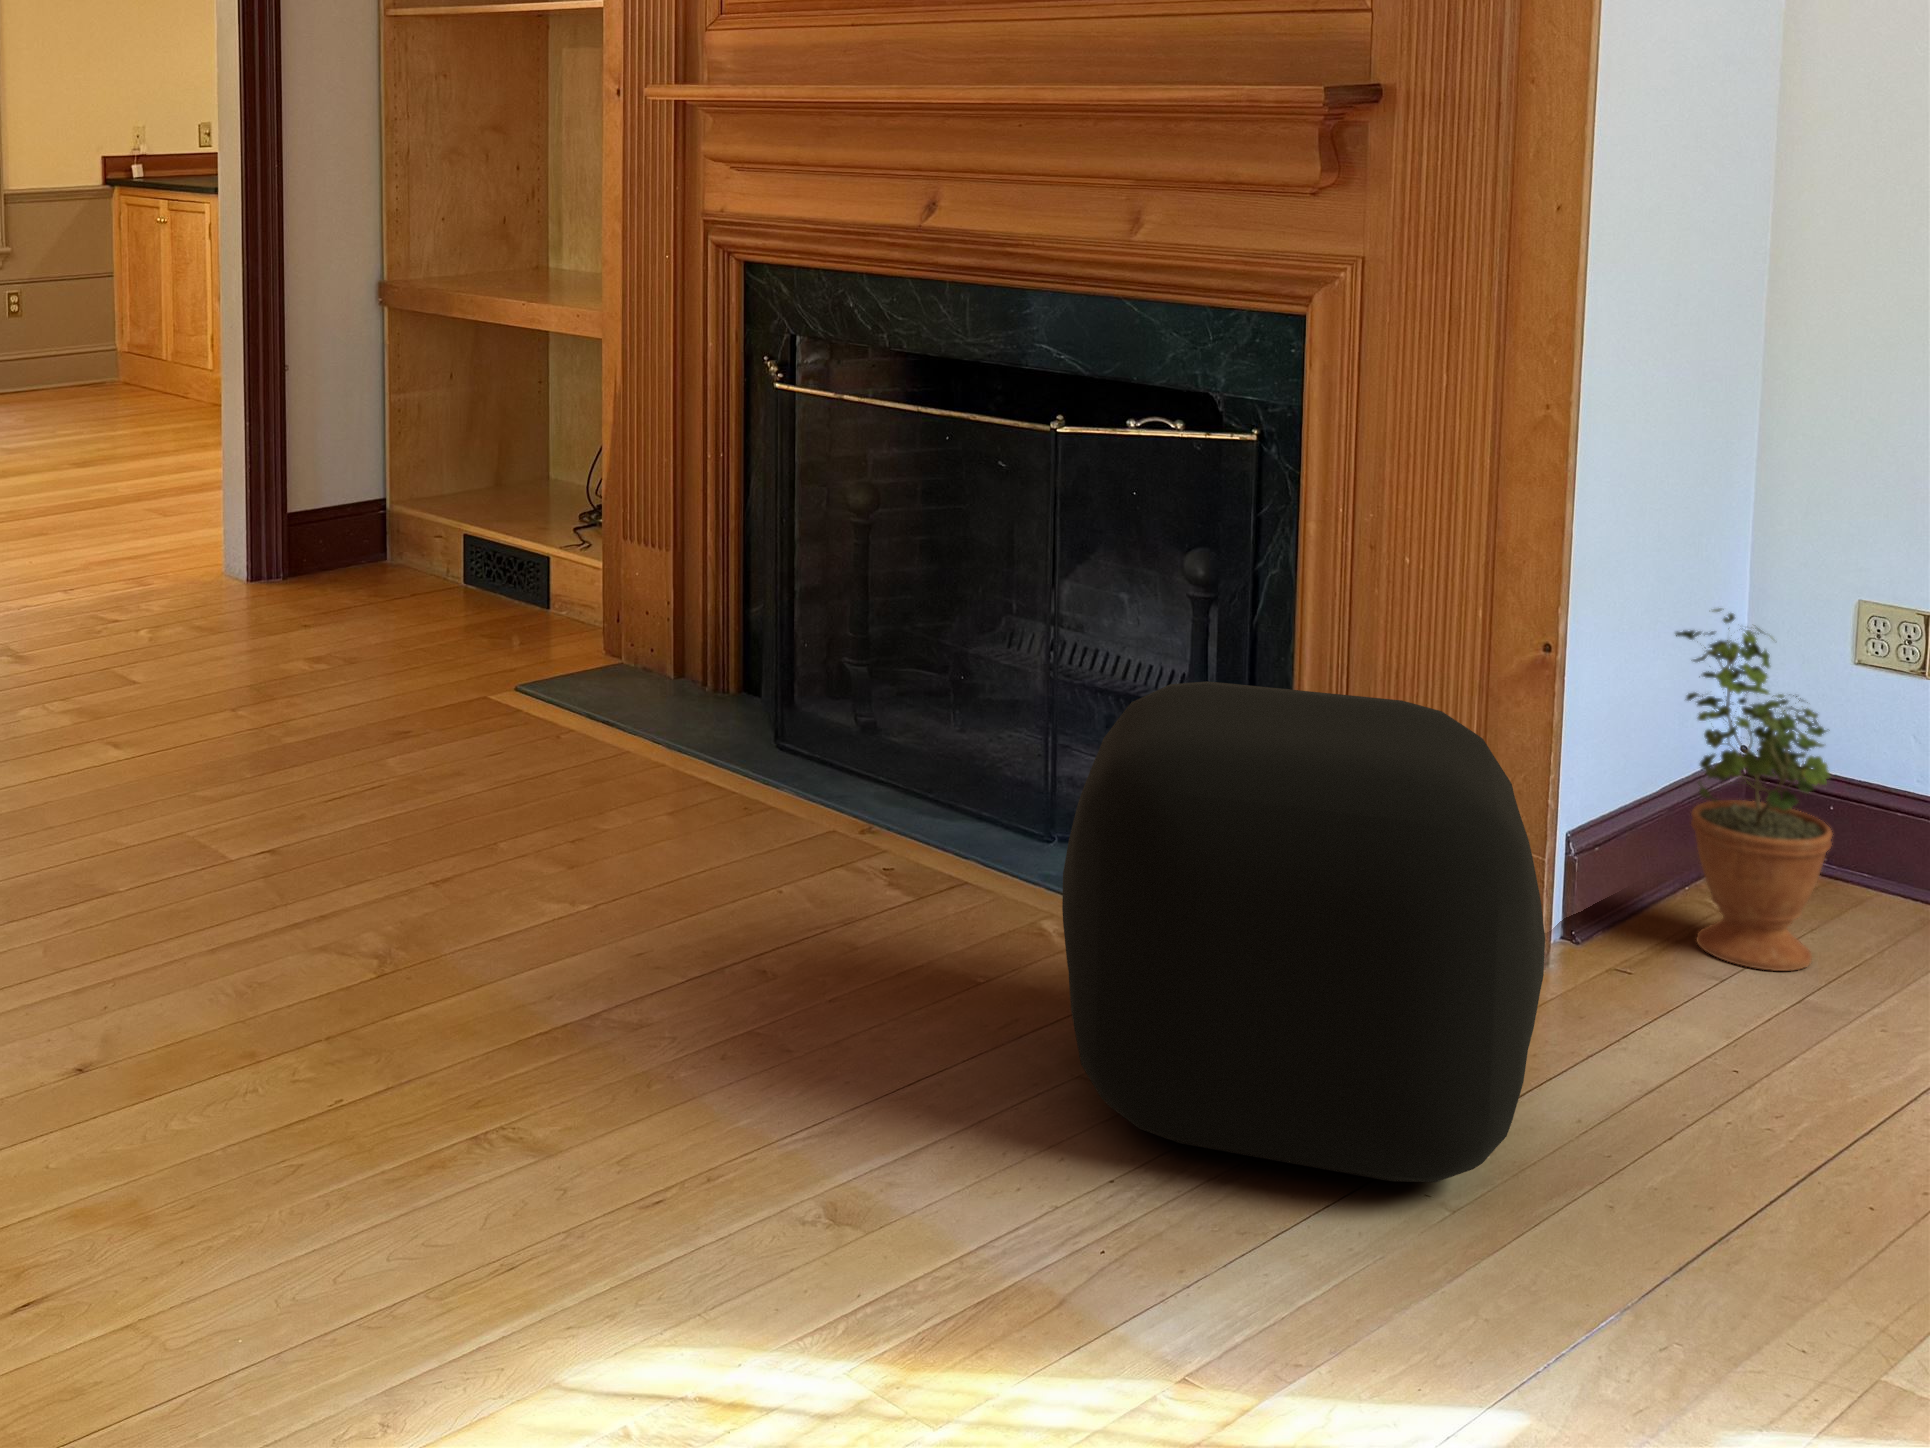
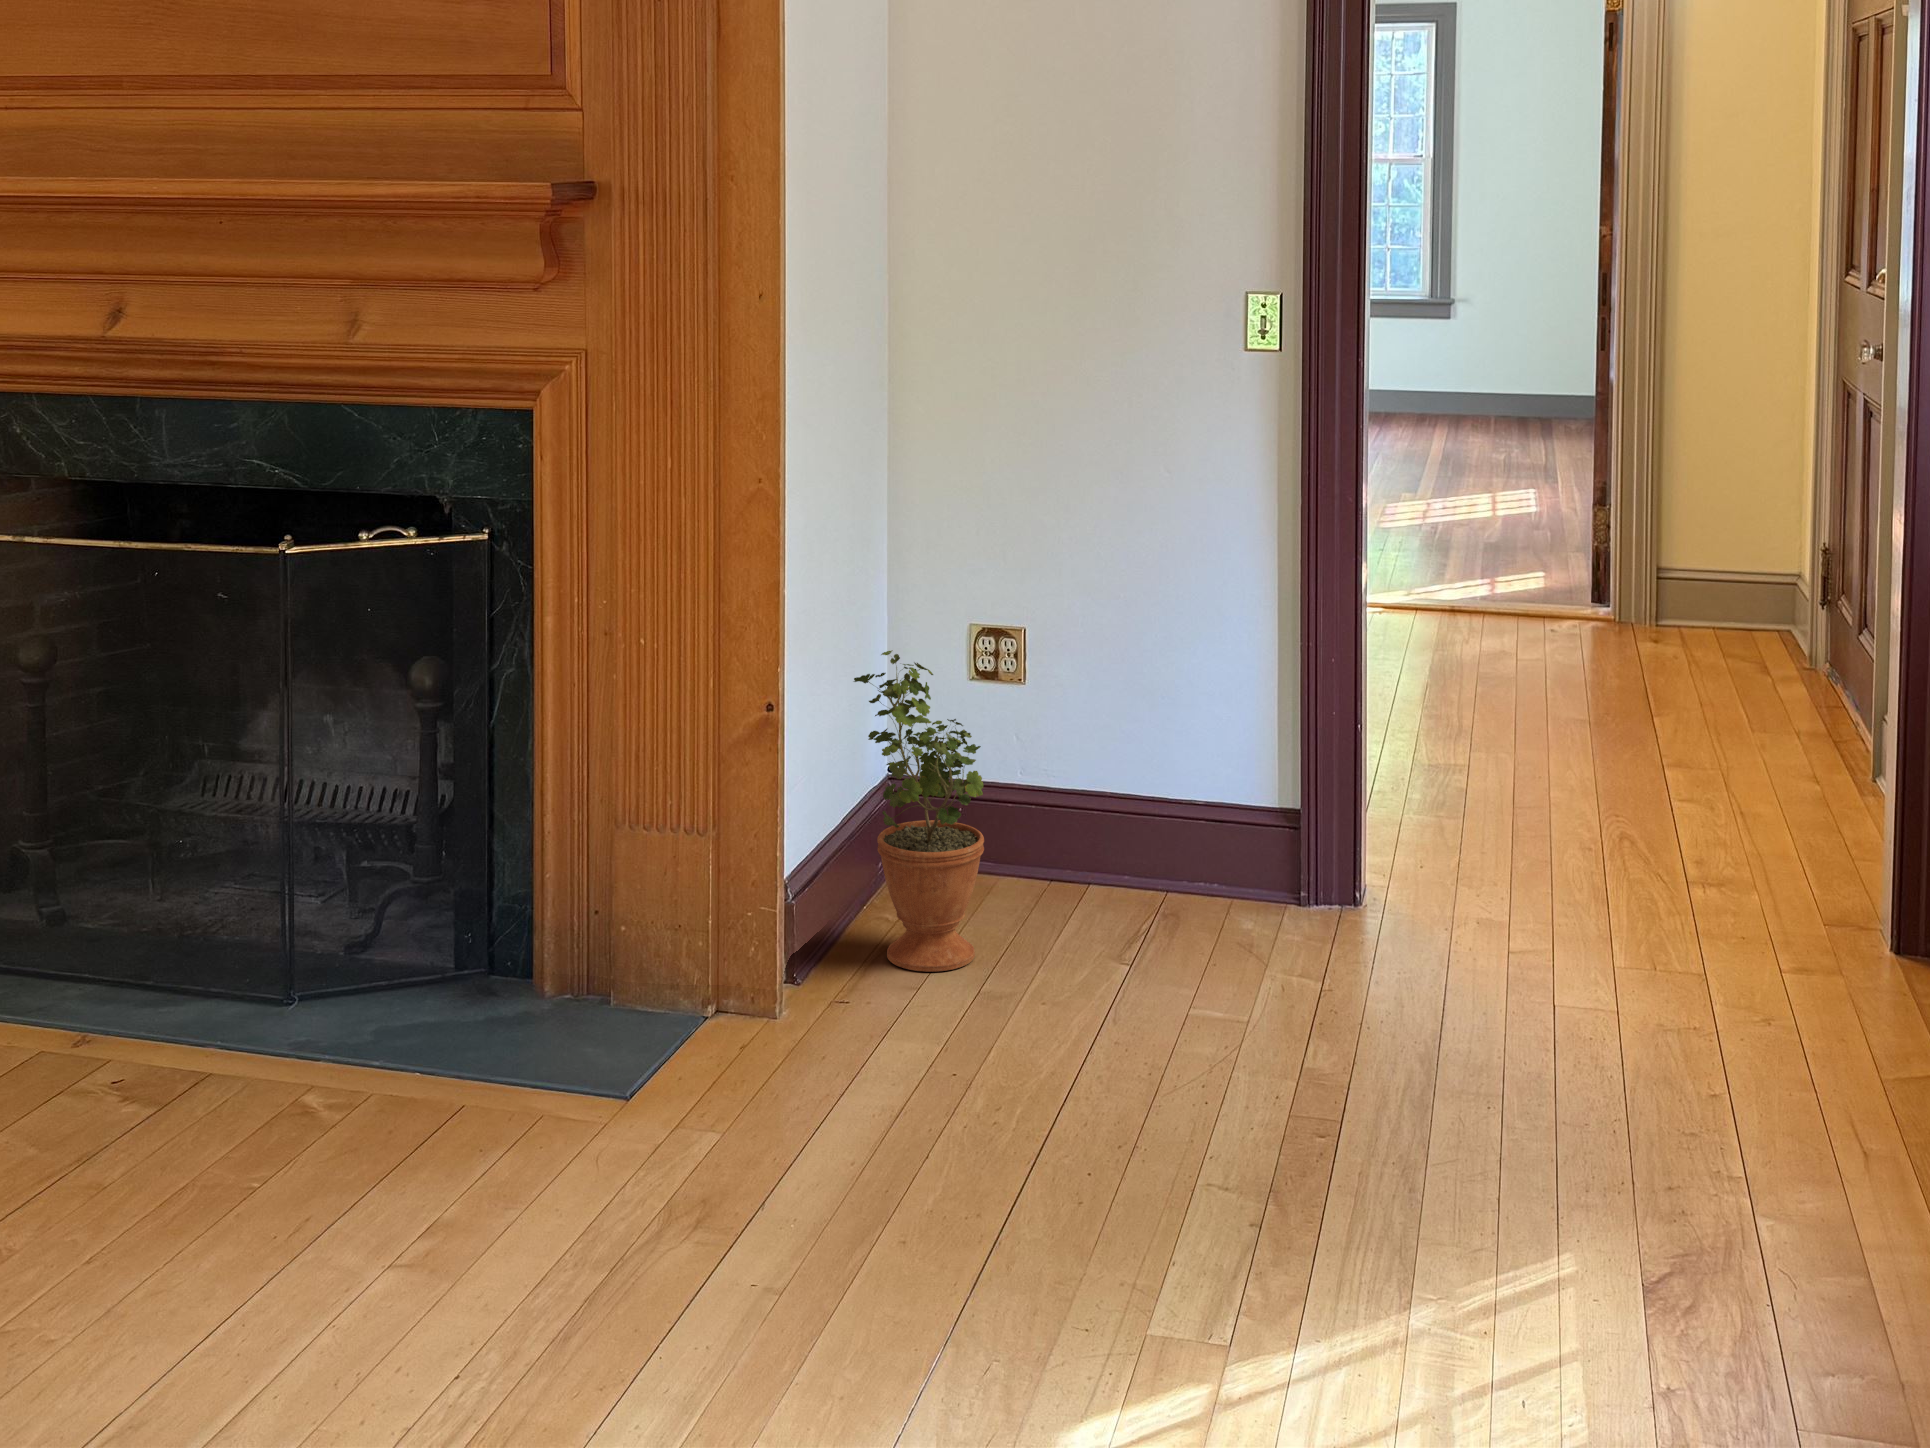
ottoman: present [1062,681,1545,1182] -> none [371,784,832,1298]

